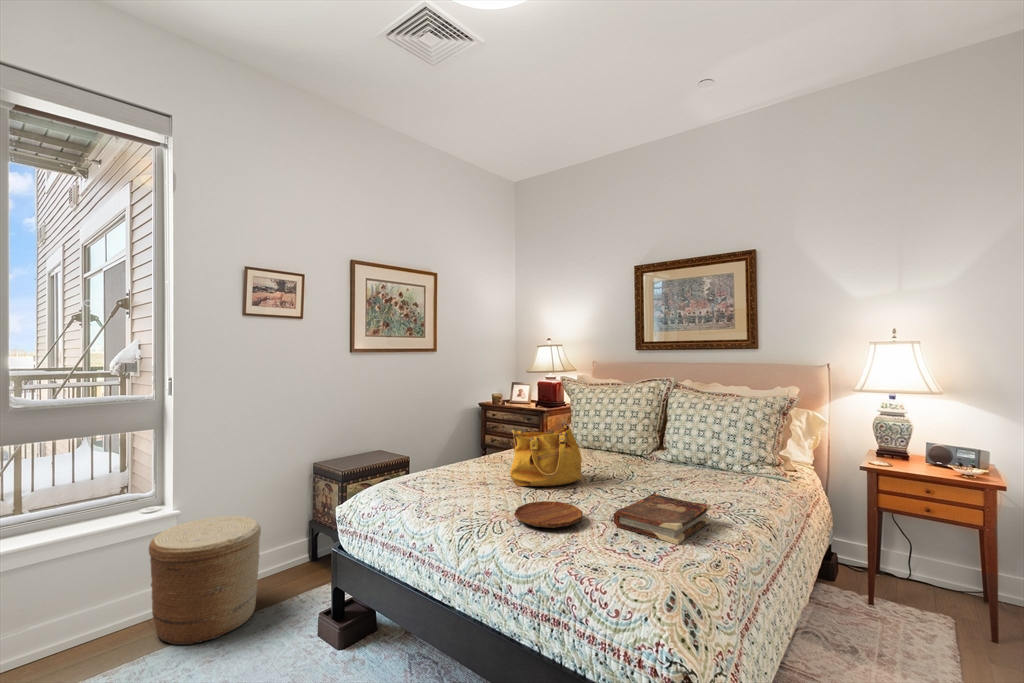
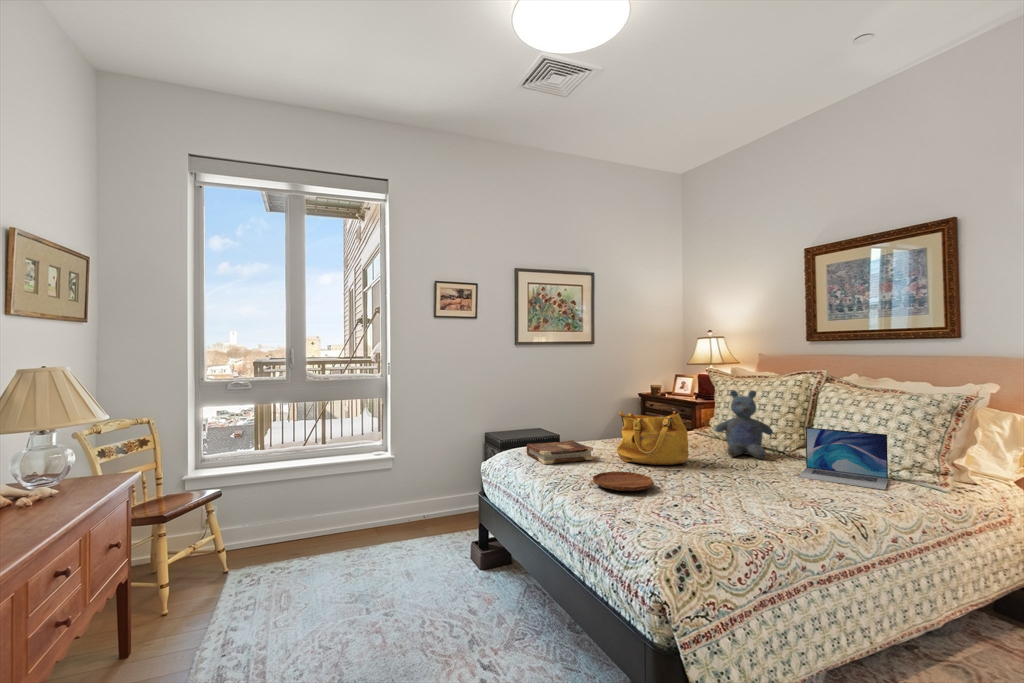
stuffed bear: none [588,399,638,467] -> present [716,390,773,459]
laptop: none [676,433,753,487] -> present [798,427,888,490]
book: present [613,493,711,545] -> present [526,440,593,464]
woven basket: present [149,516,261,645] -> none [370,464,439,548]

